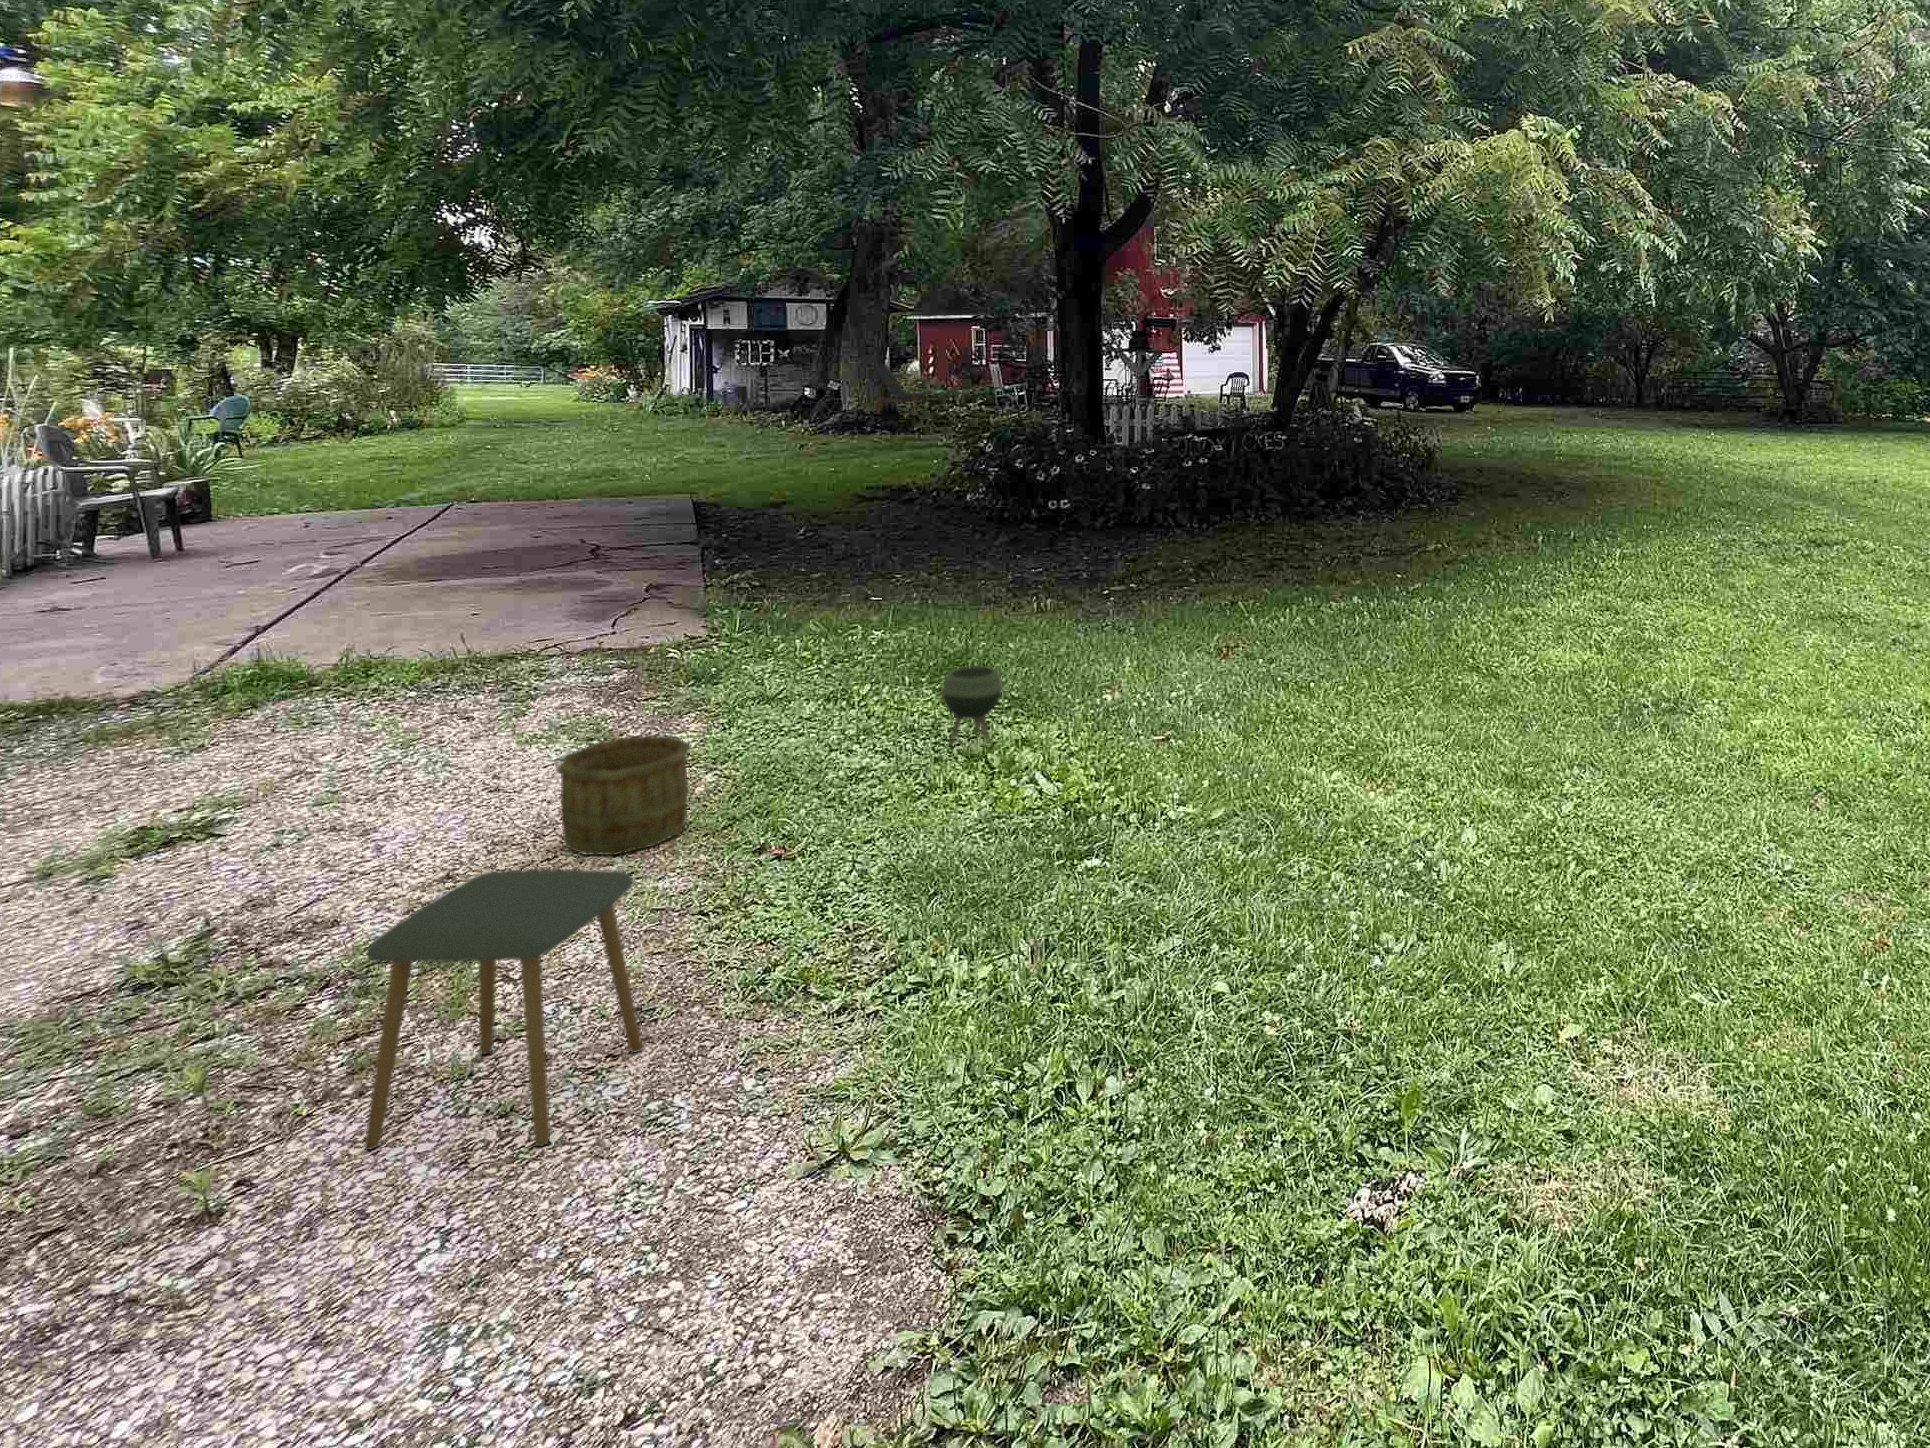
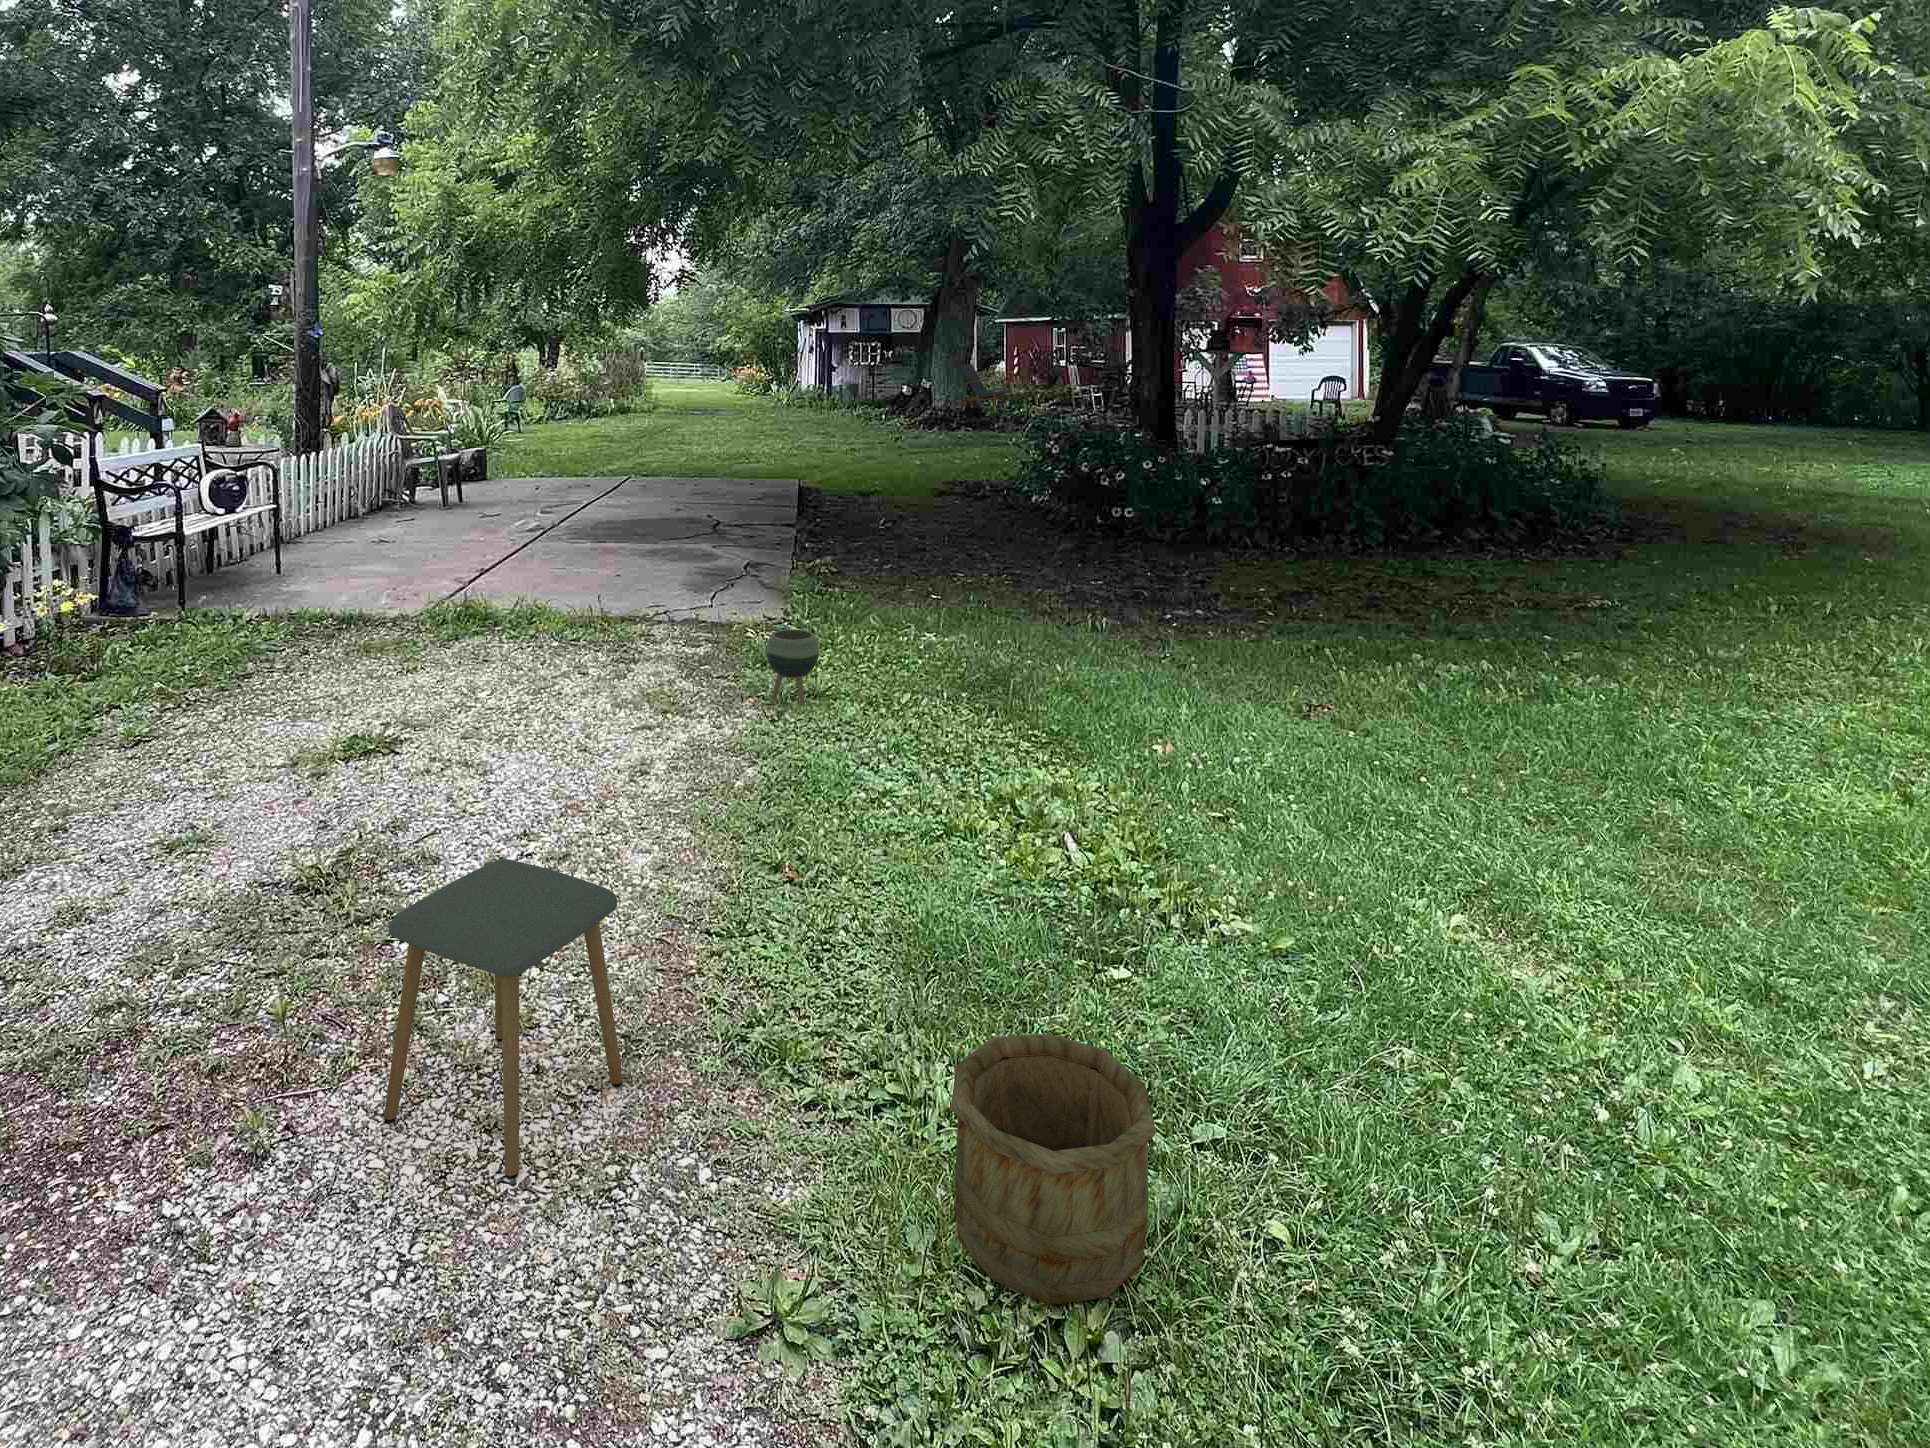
planter: present [942,666,1003,746] -> present [766,629,819,705]
wooden bucket: present [556,736,689,855] -> present [951,1034,1156,1305]

